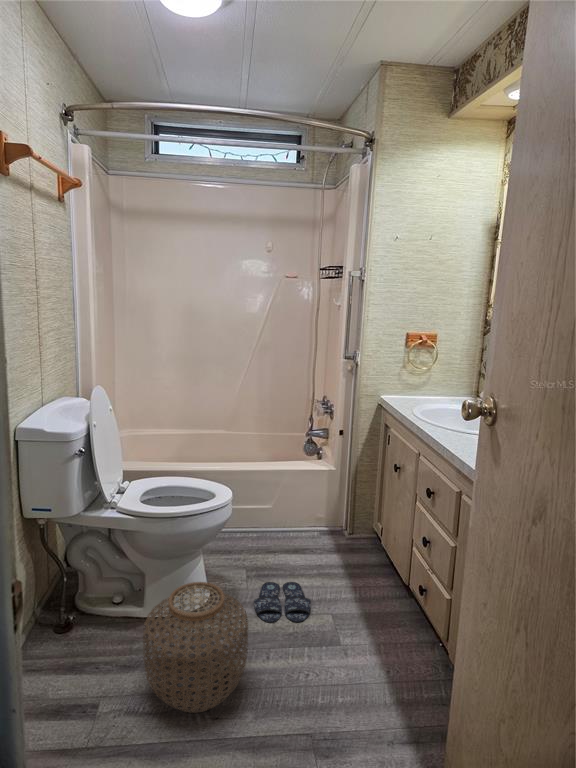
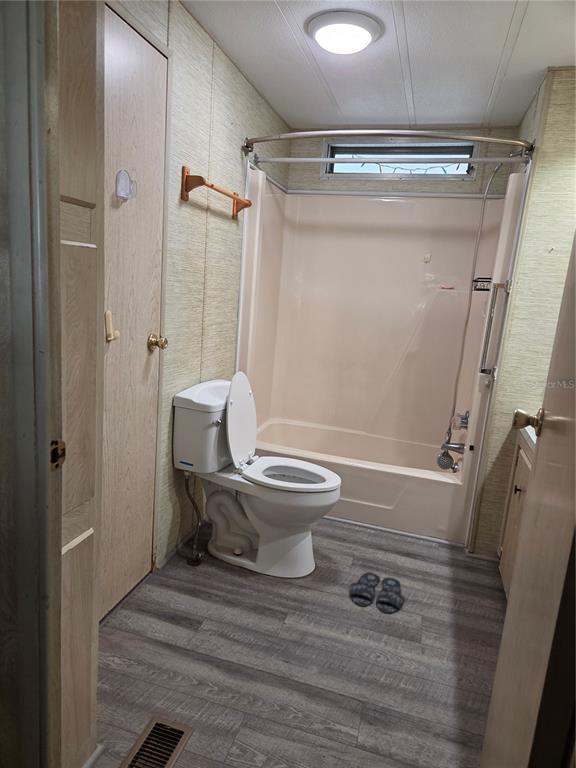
woven basket: present [143,582,248,713] -> none [235,545,325,655]

